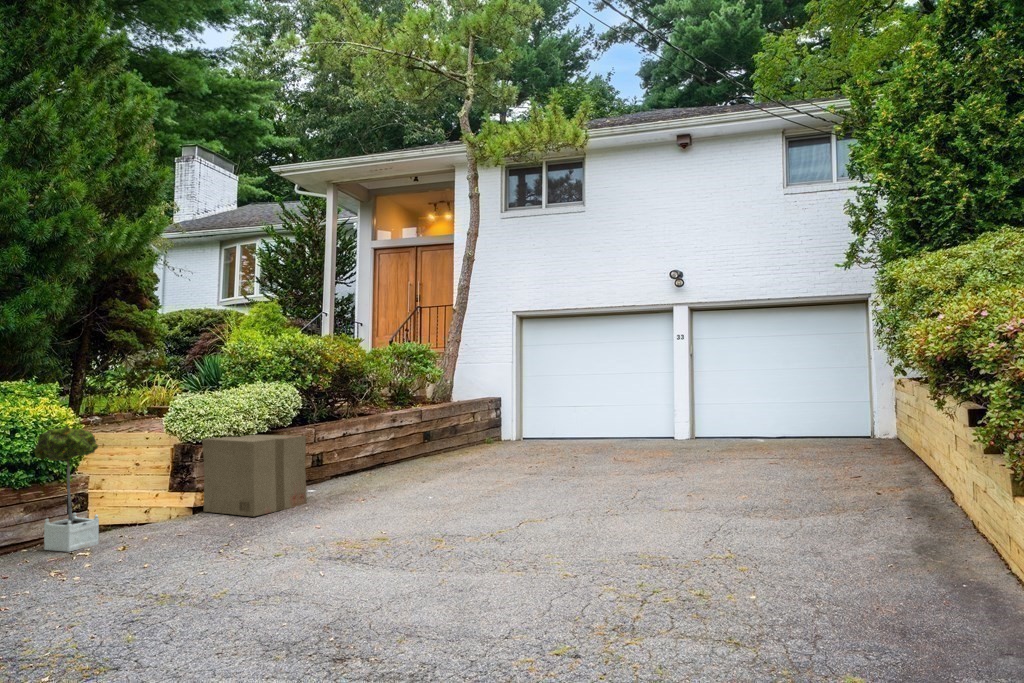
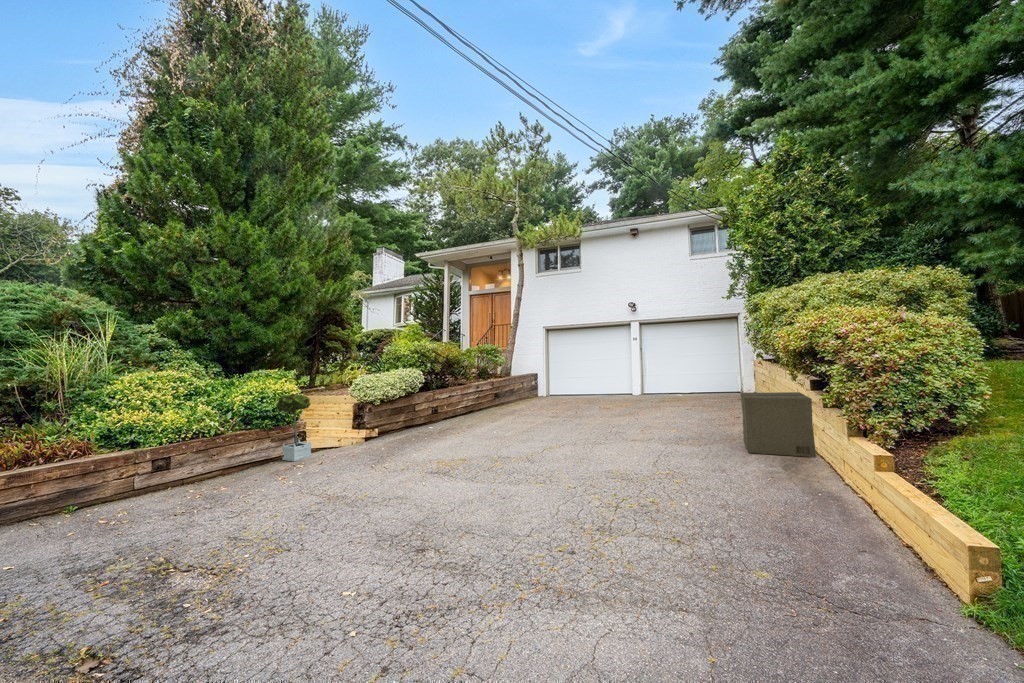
cardboard box: present [202,435,307,516] -> present [740,392,816,457]

